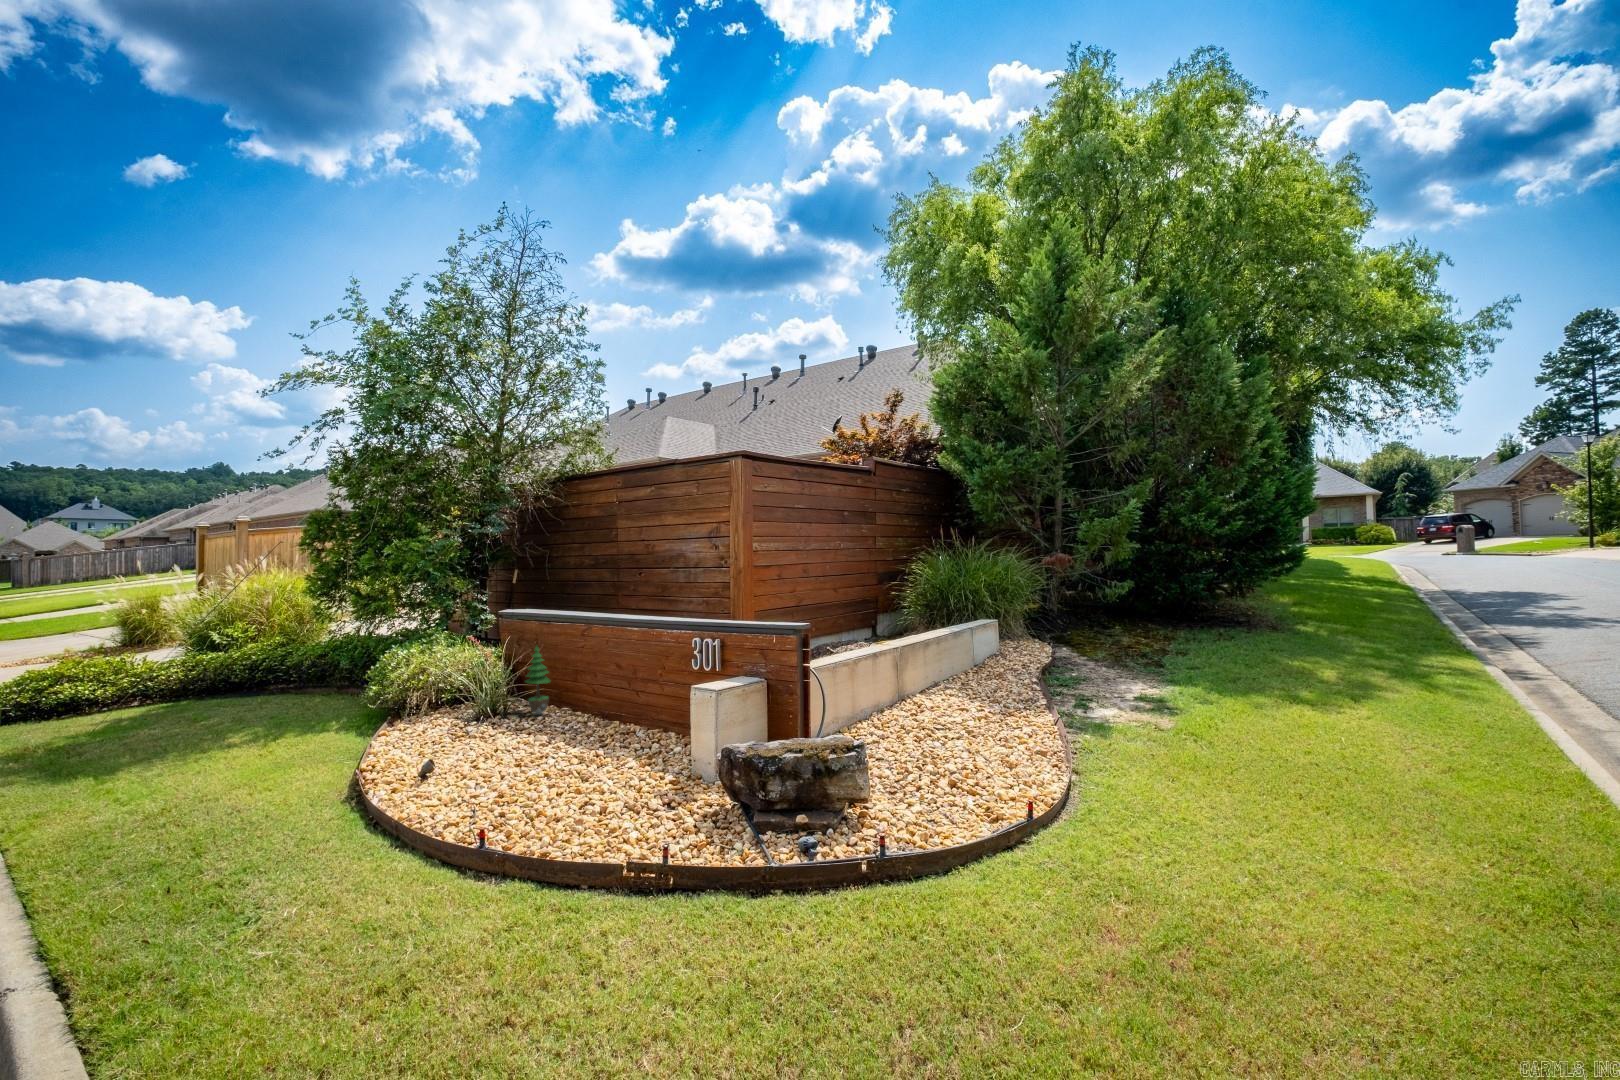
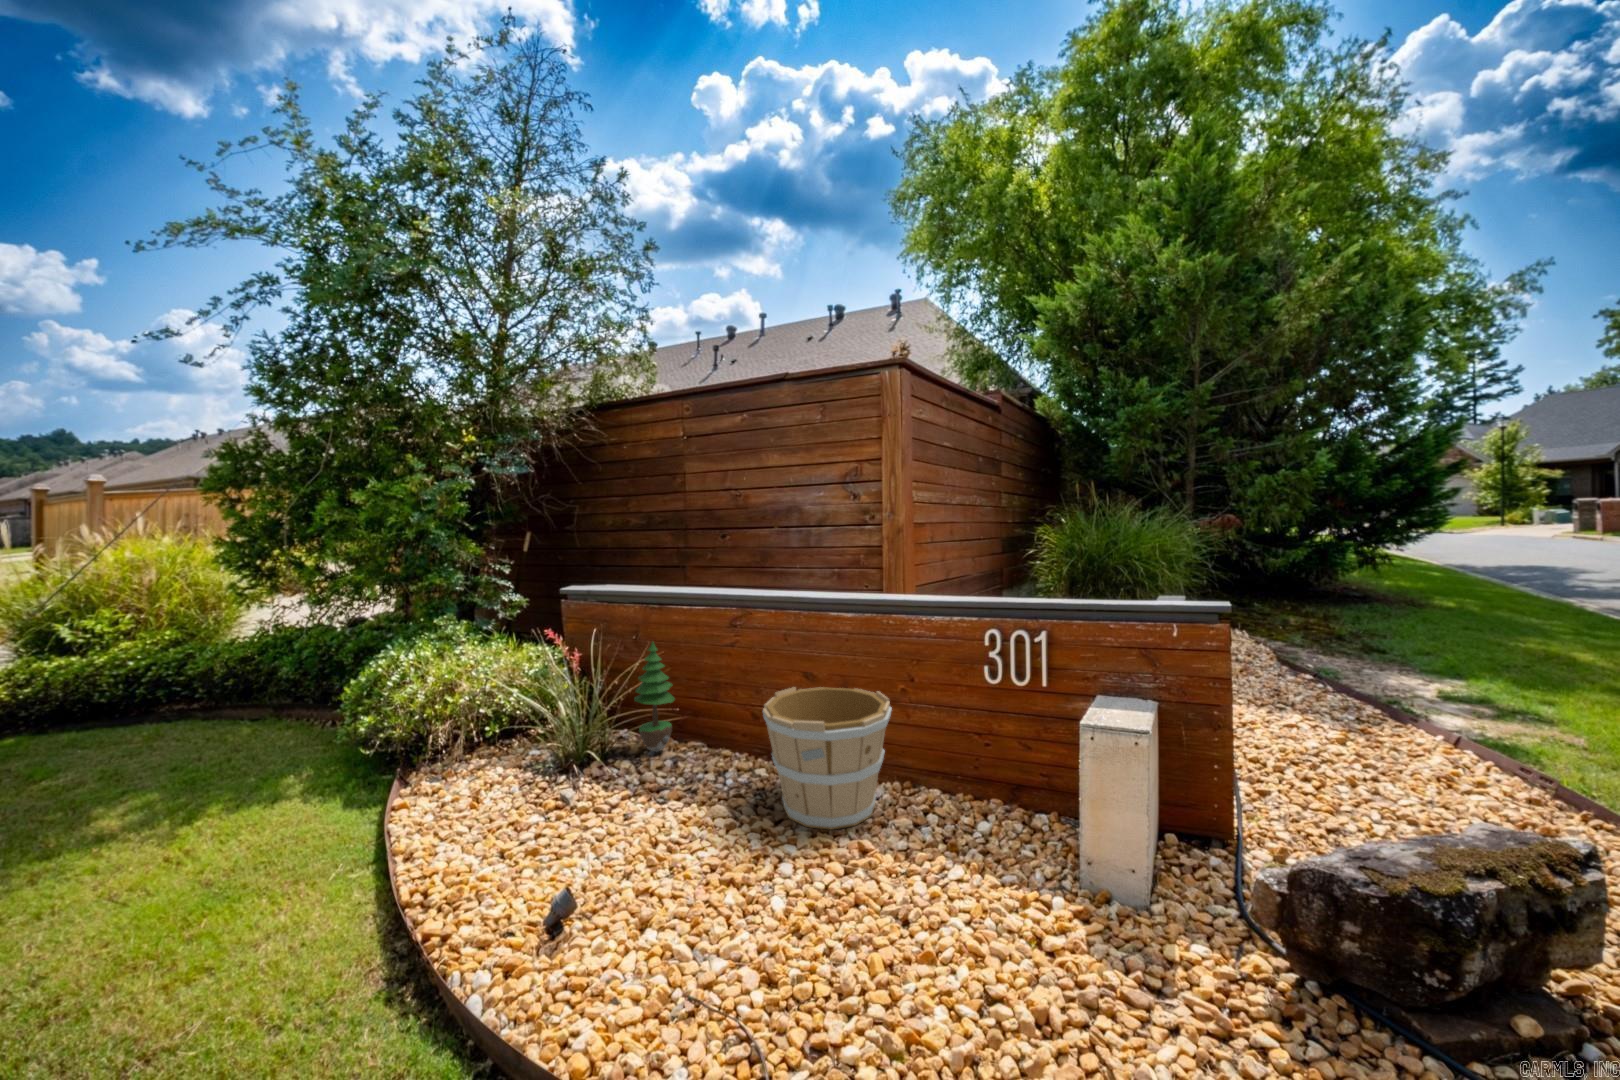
wooden bucket: none [564,672,643,749] -> present [763,687,892,830]

